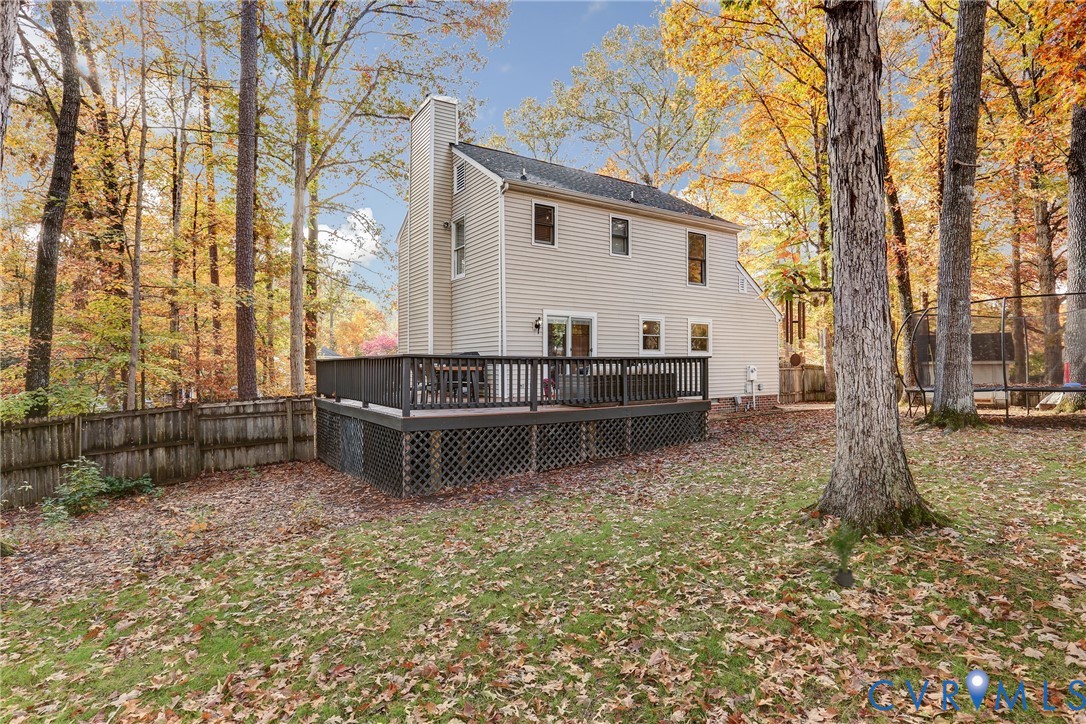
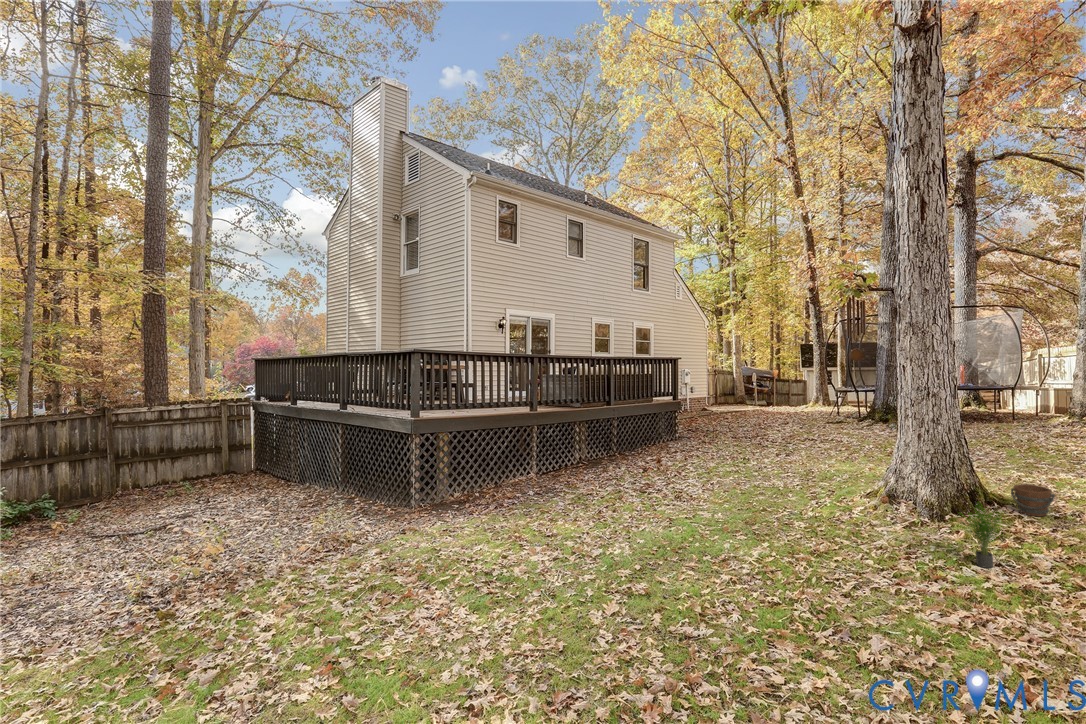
bucket: none [941,503,983,539] -> present [1011,484,1055,516]

